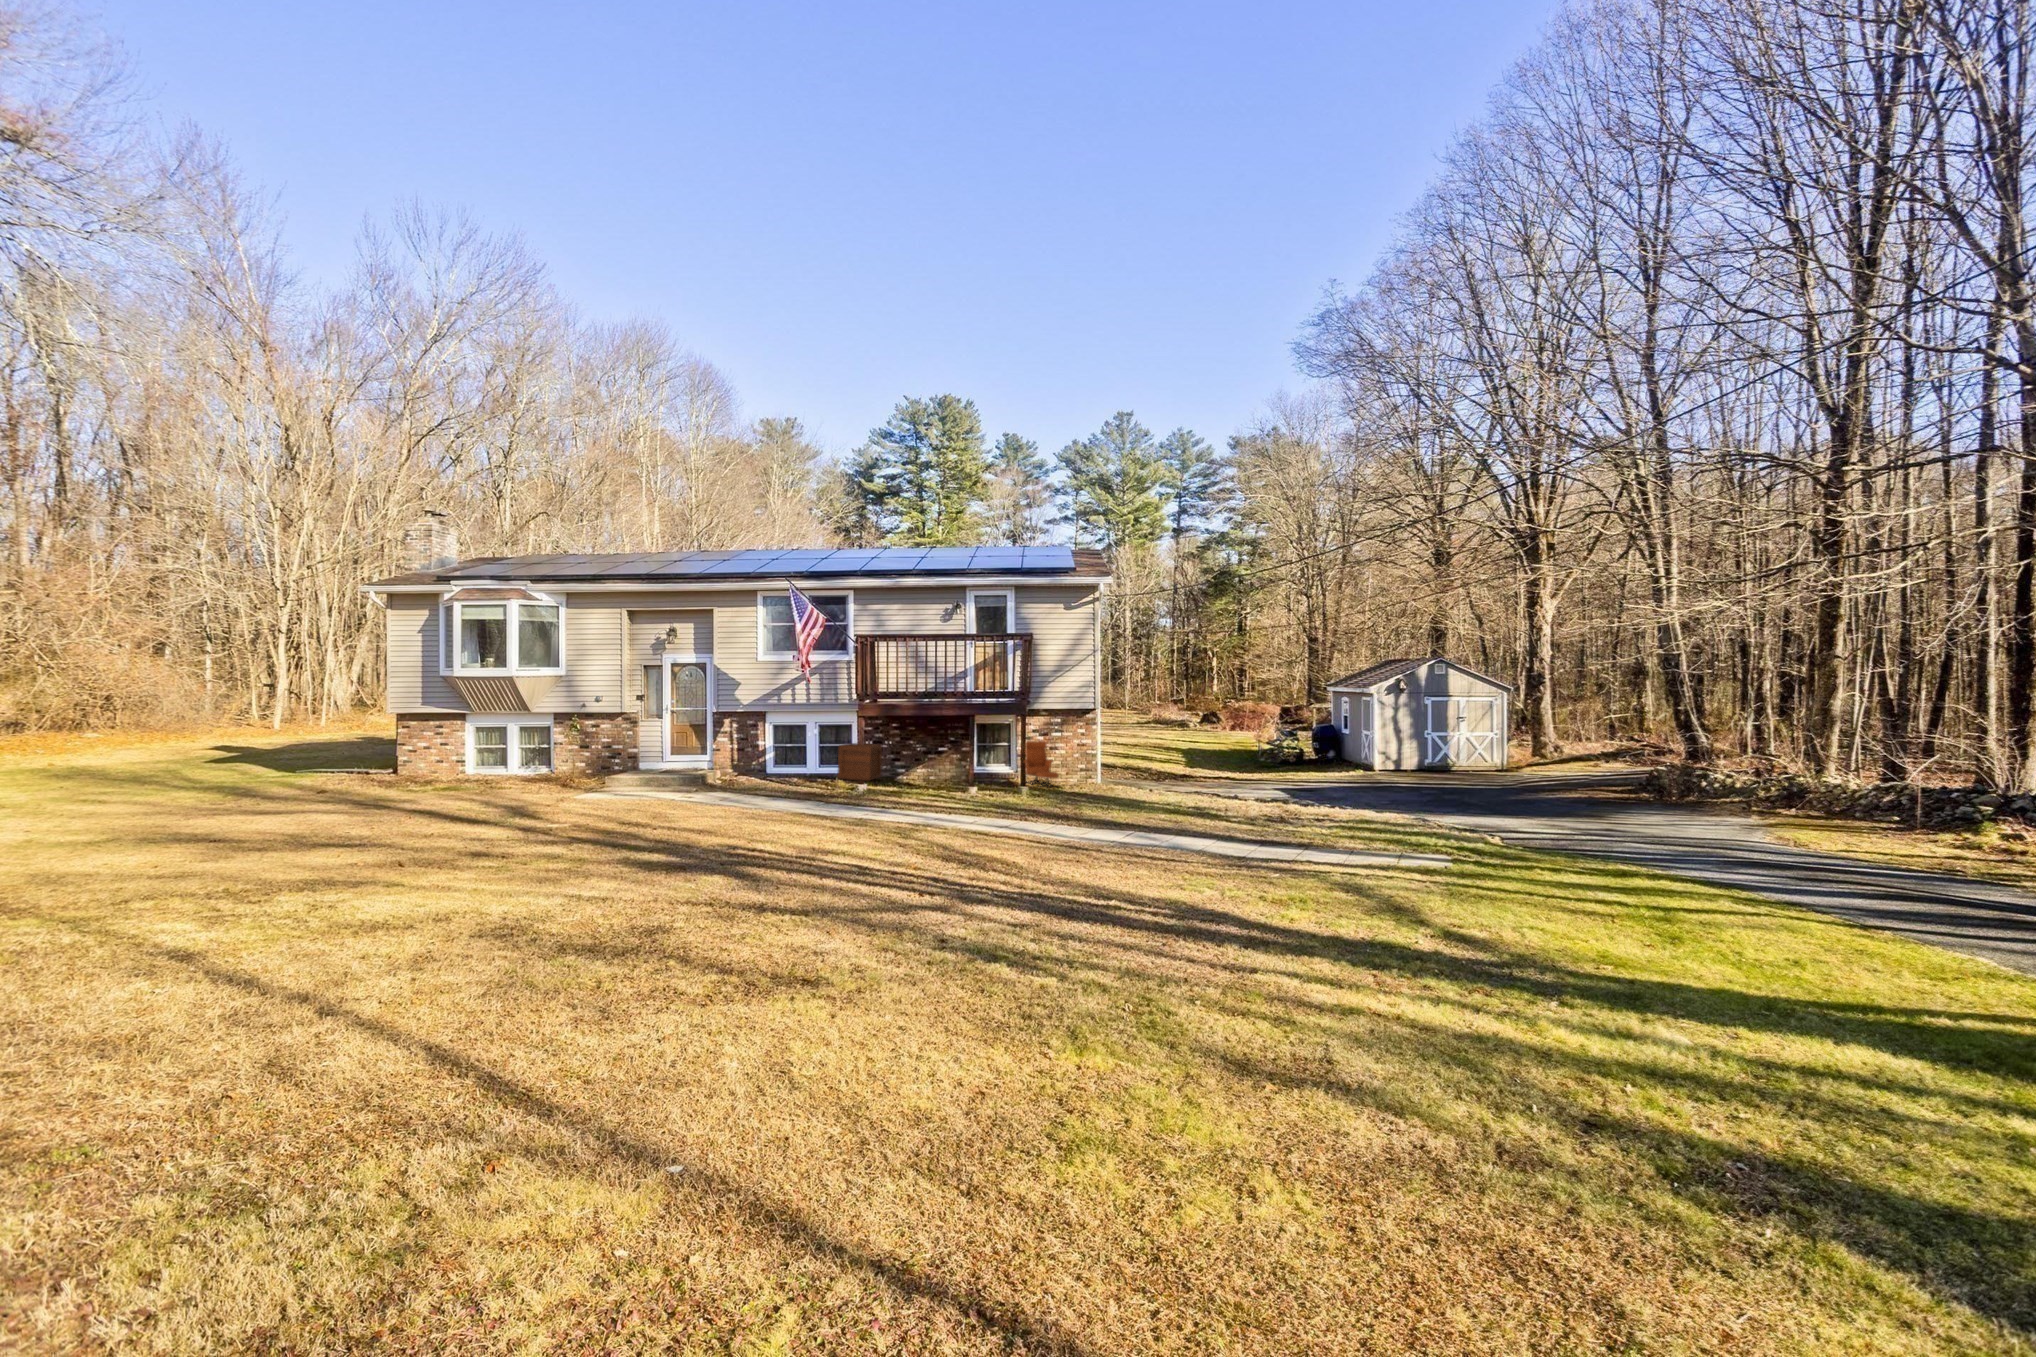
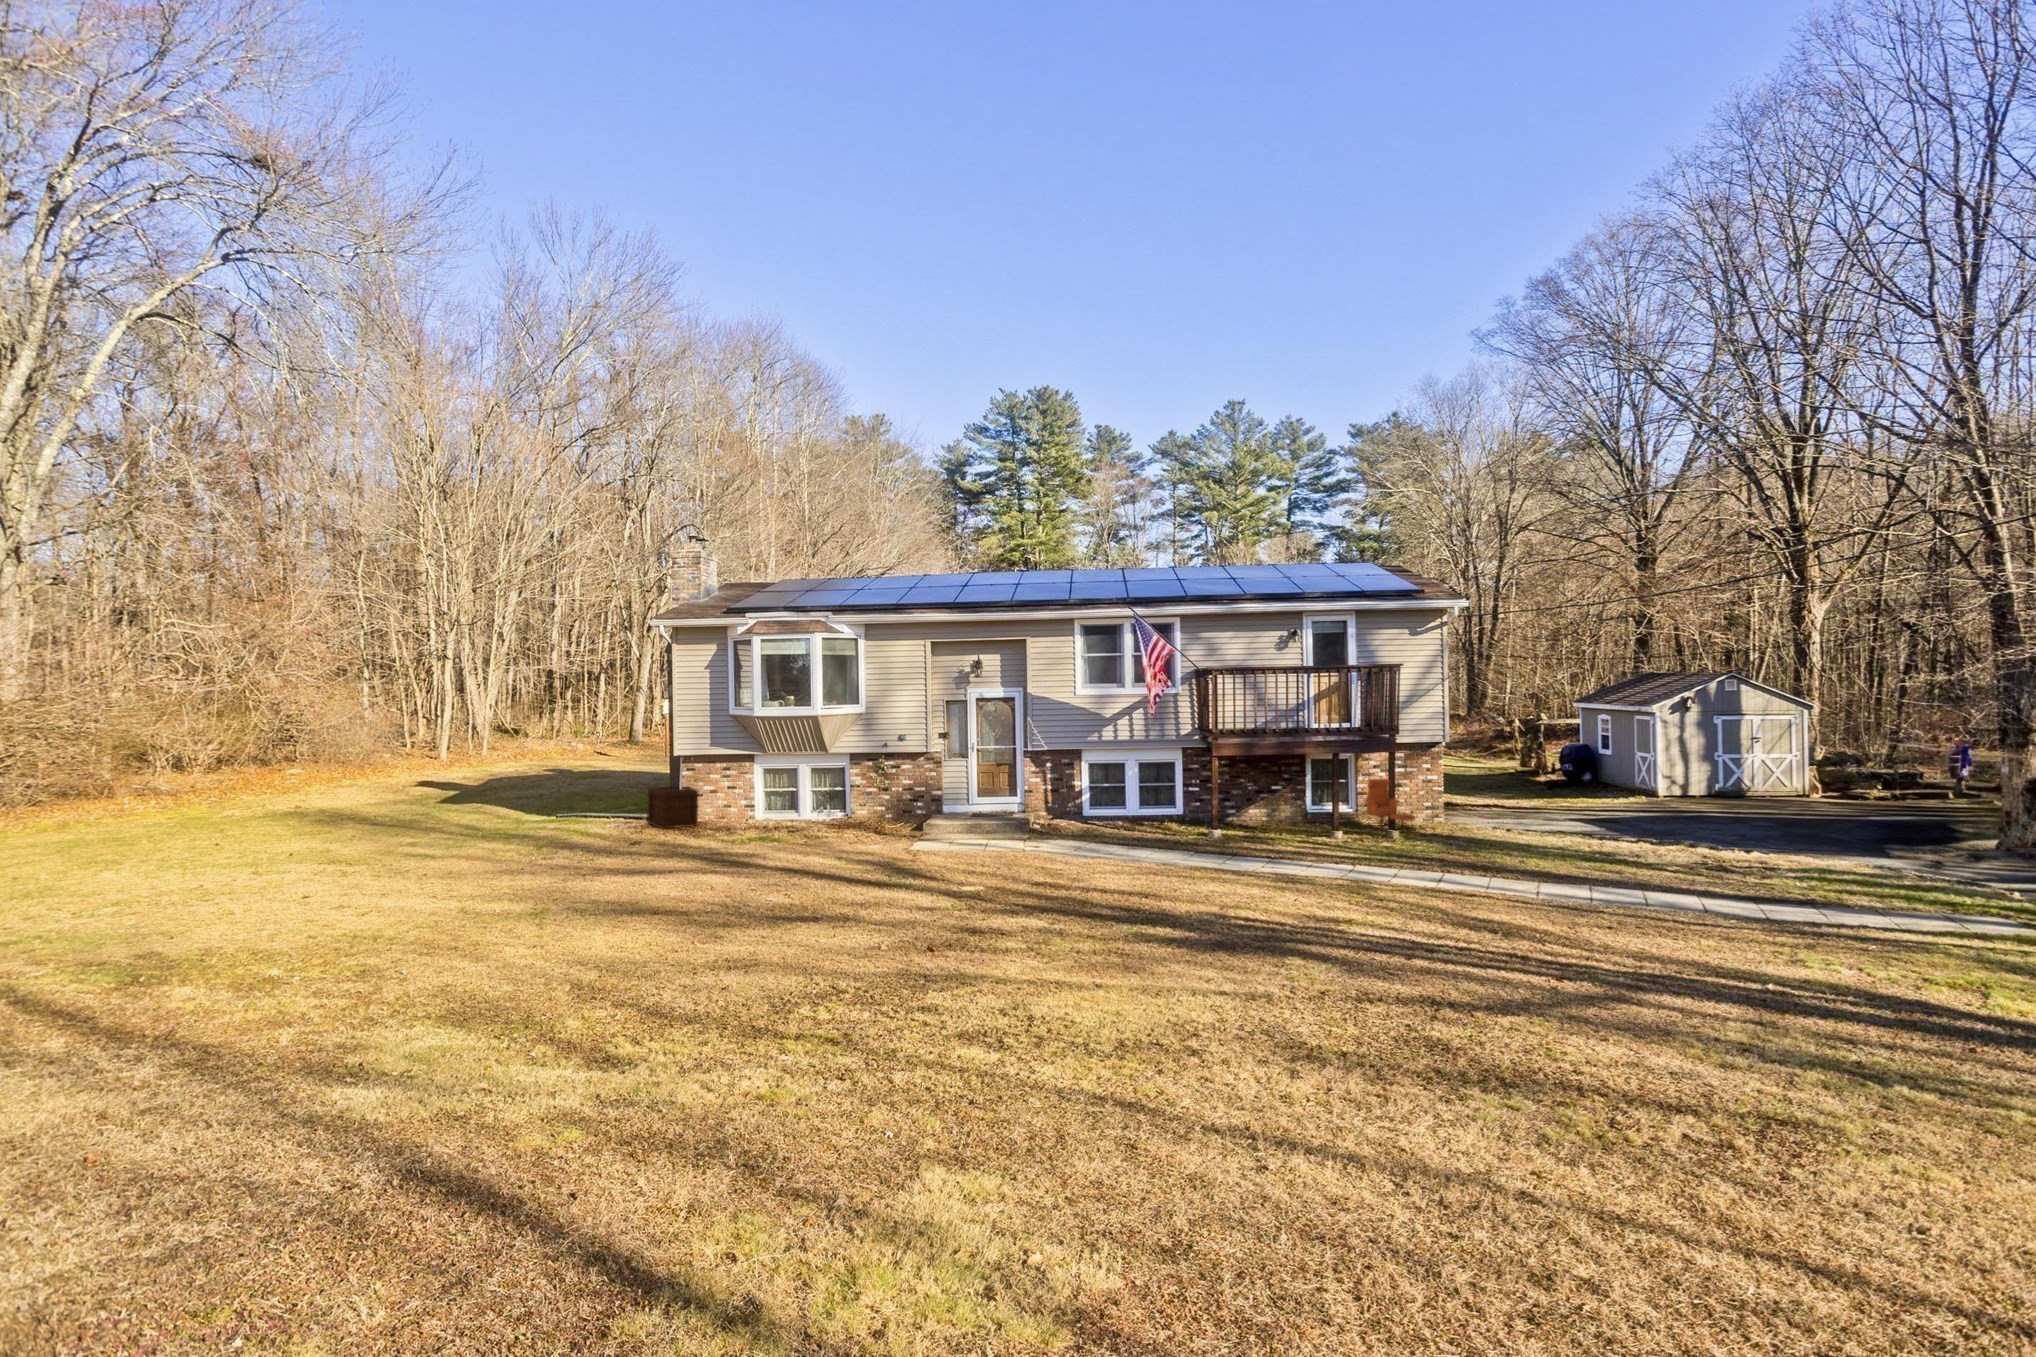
wooden crate: present [838,743,882,781] -> present [647,786,699,828]

